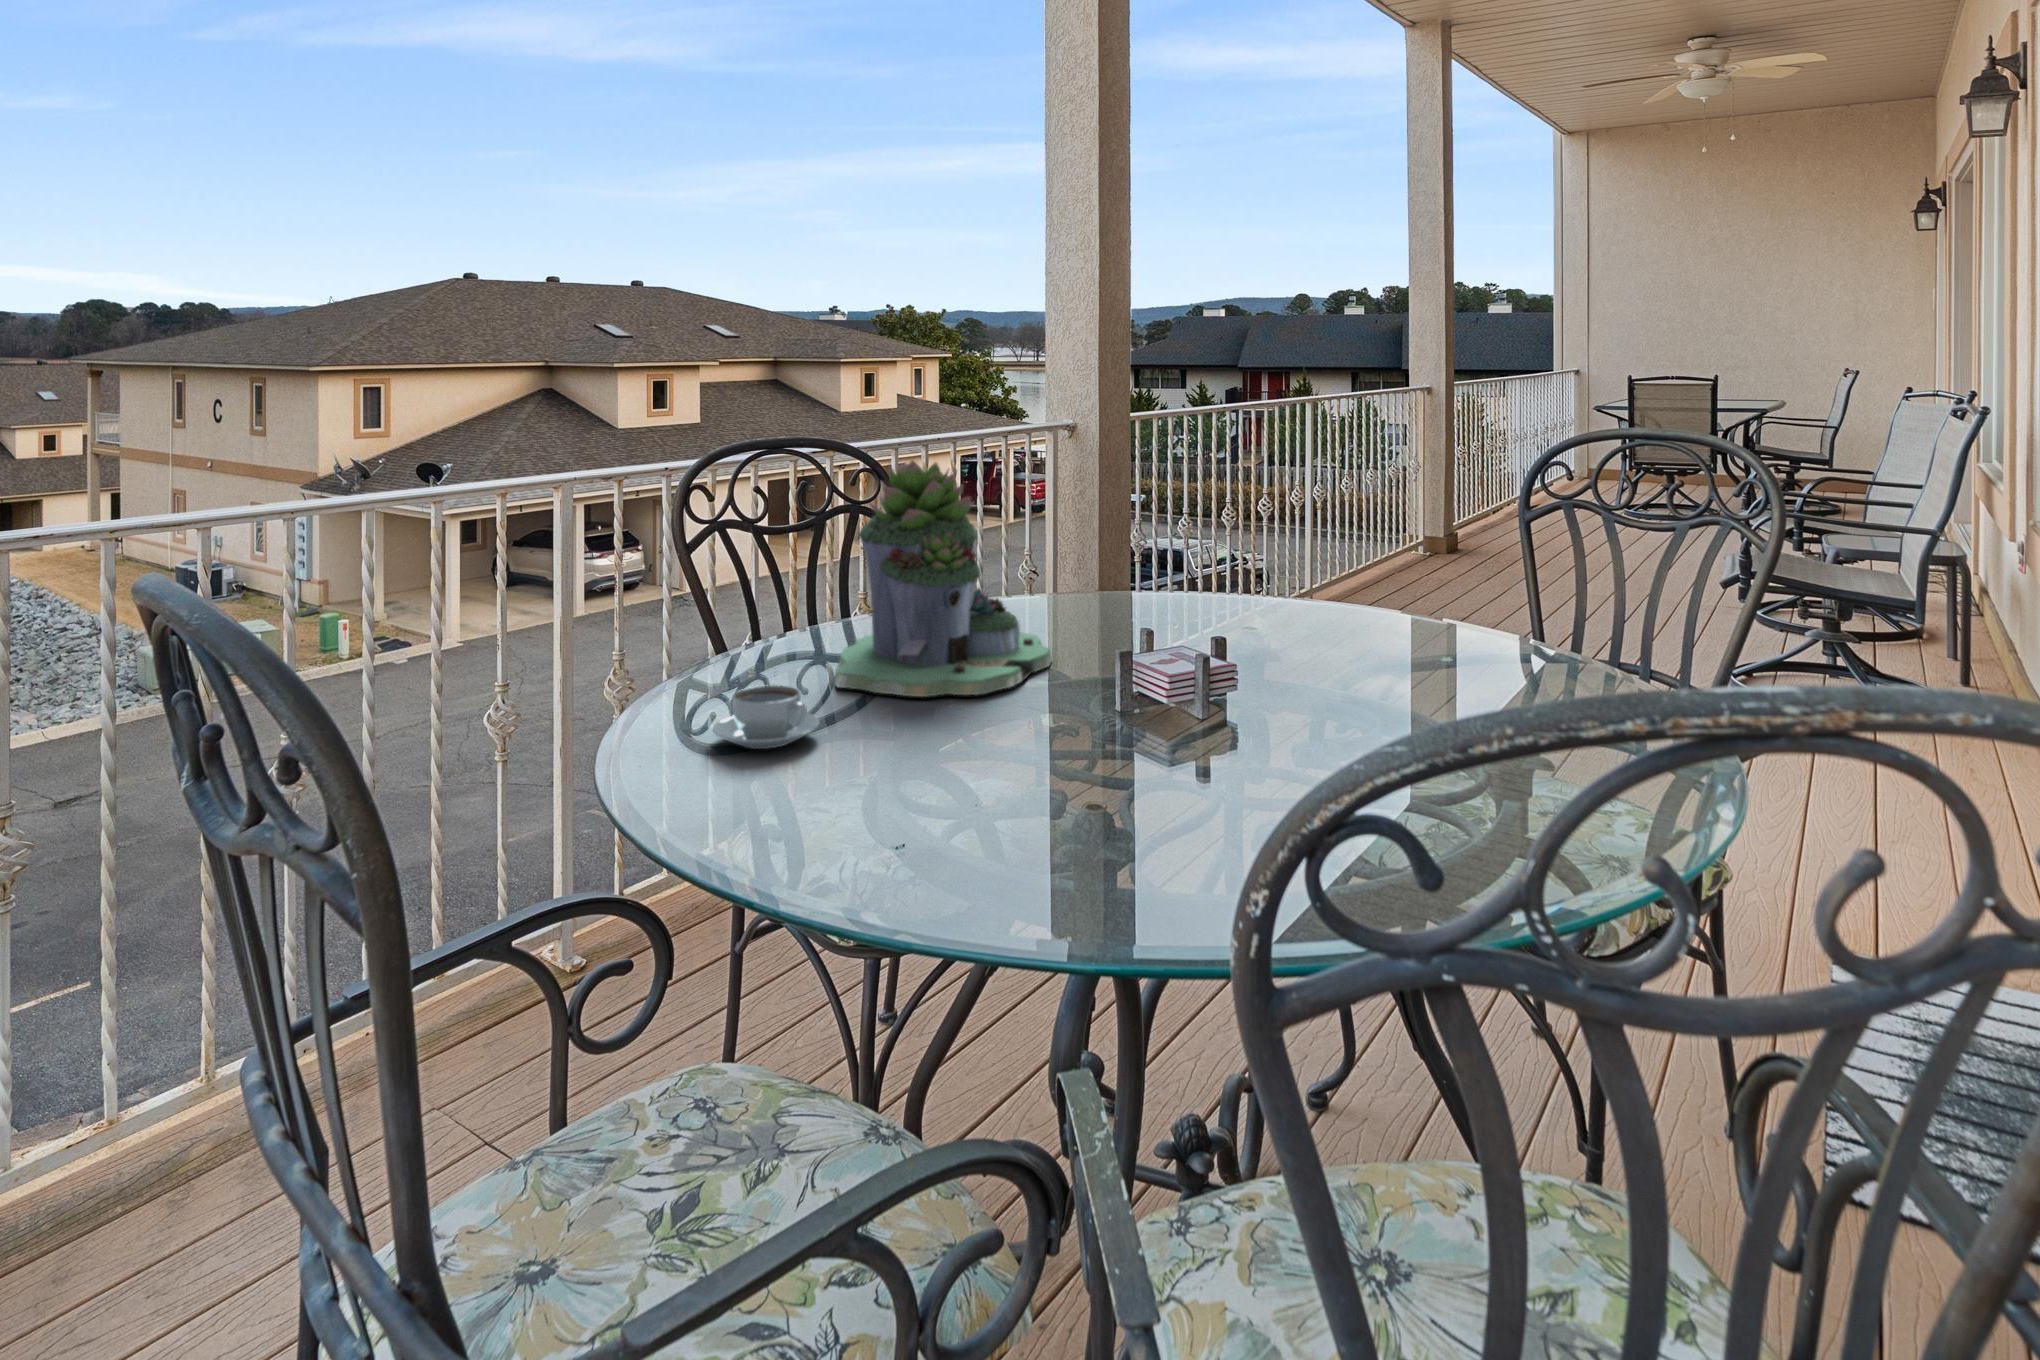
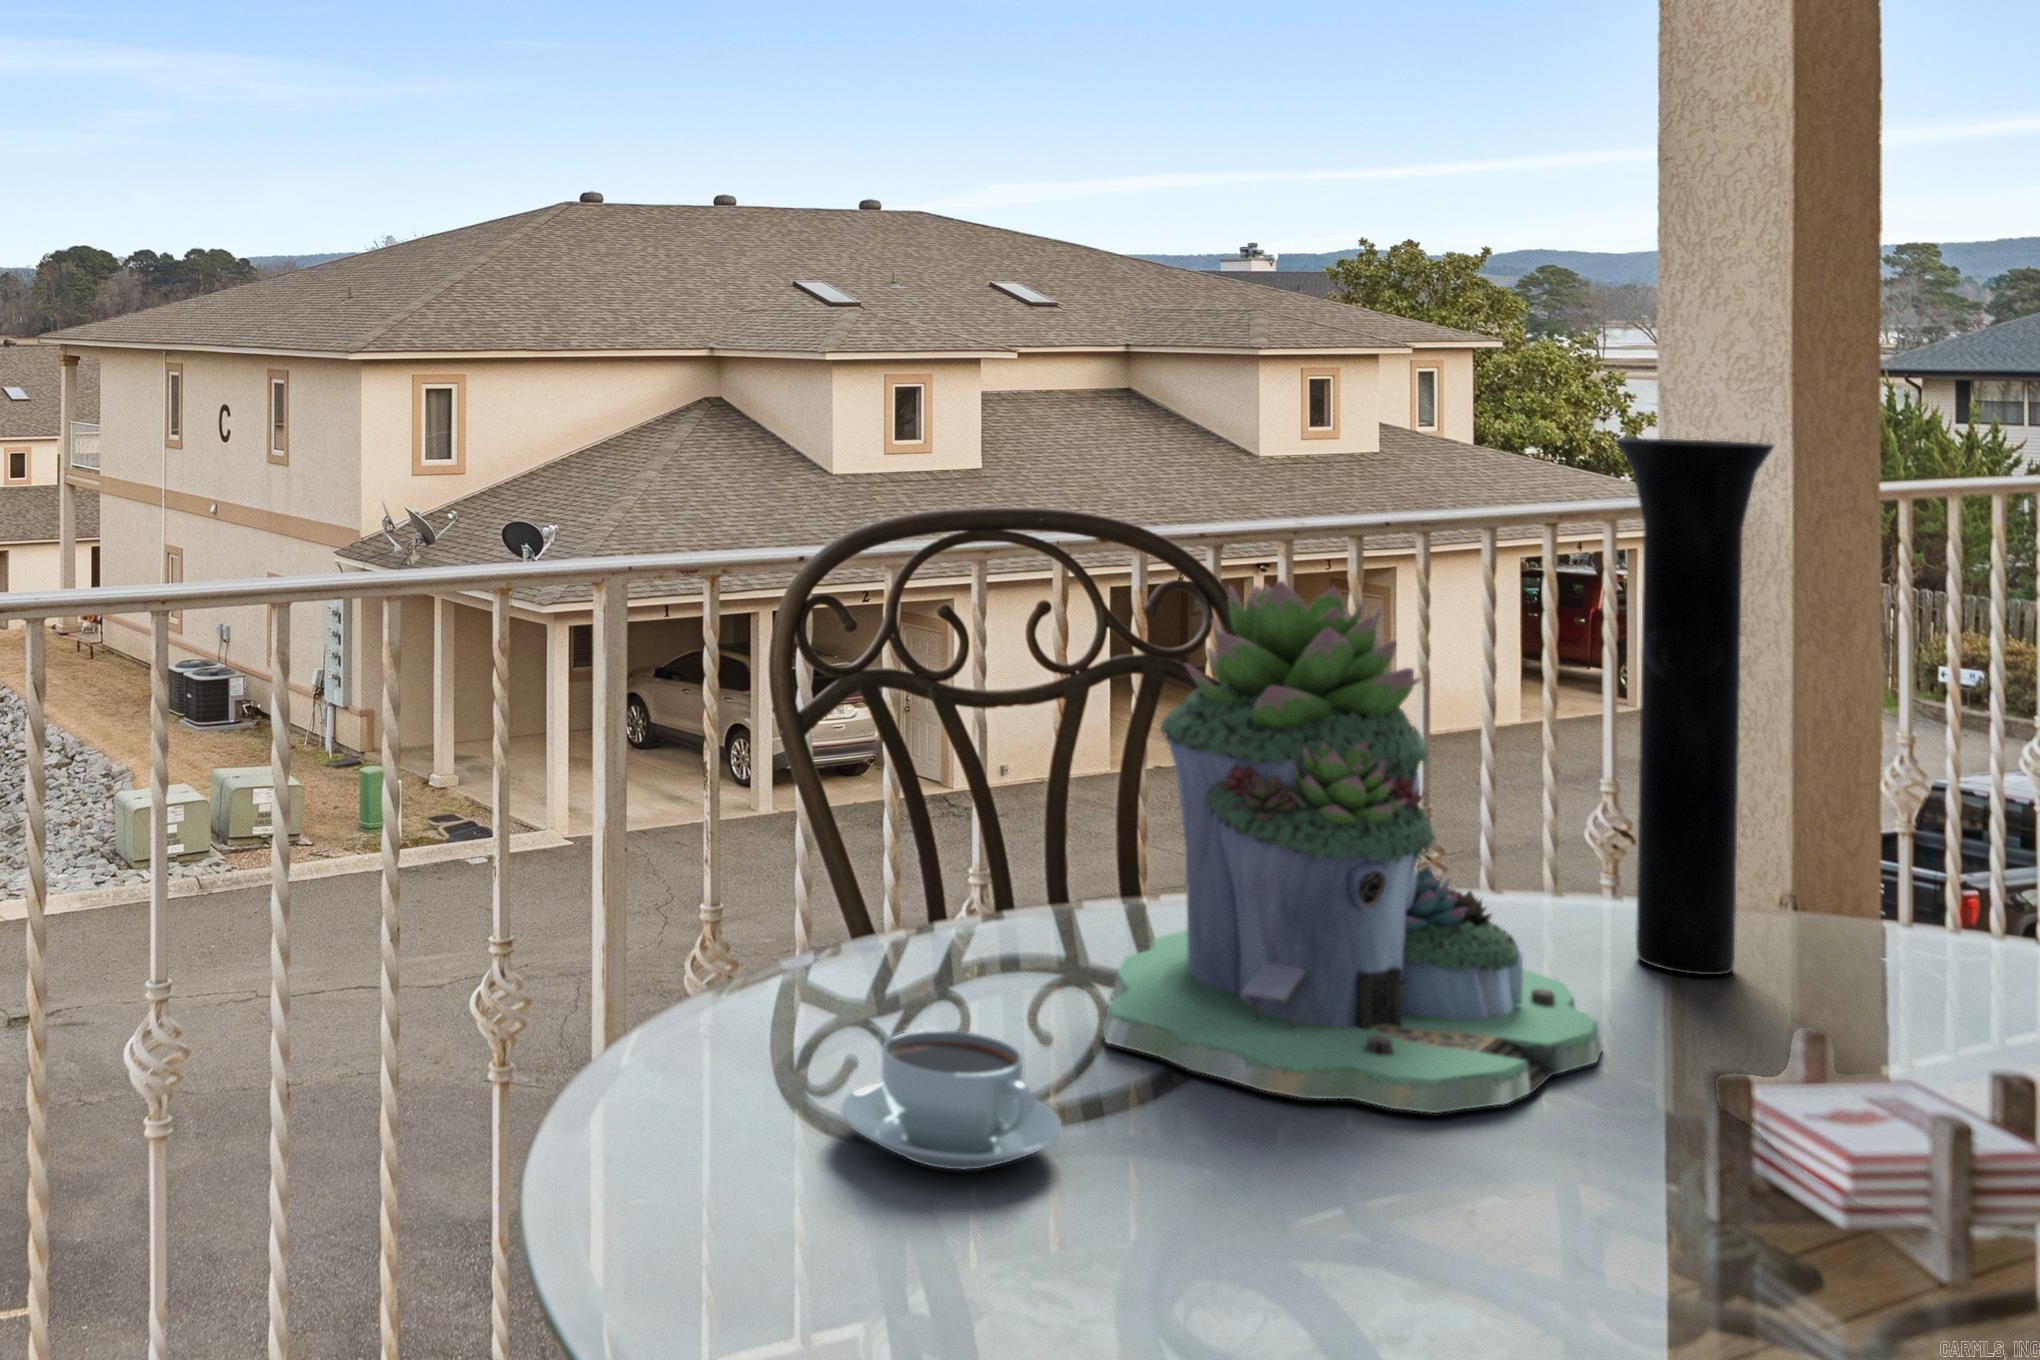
vase: none [1055,387,1119,626] -> present [1616,438,1774,975]

